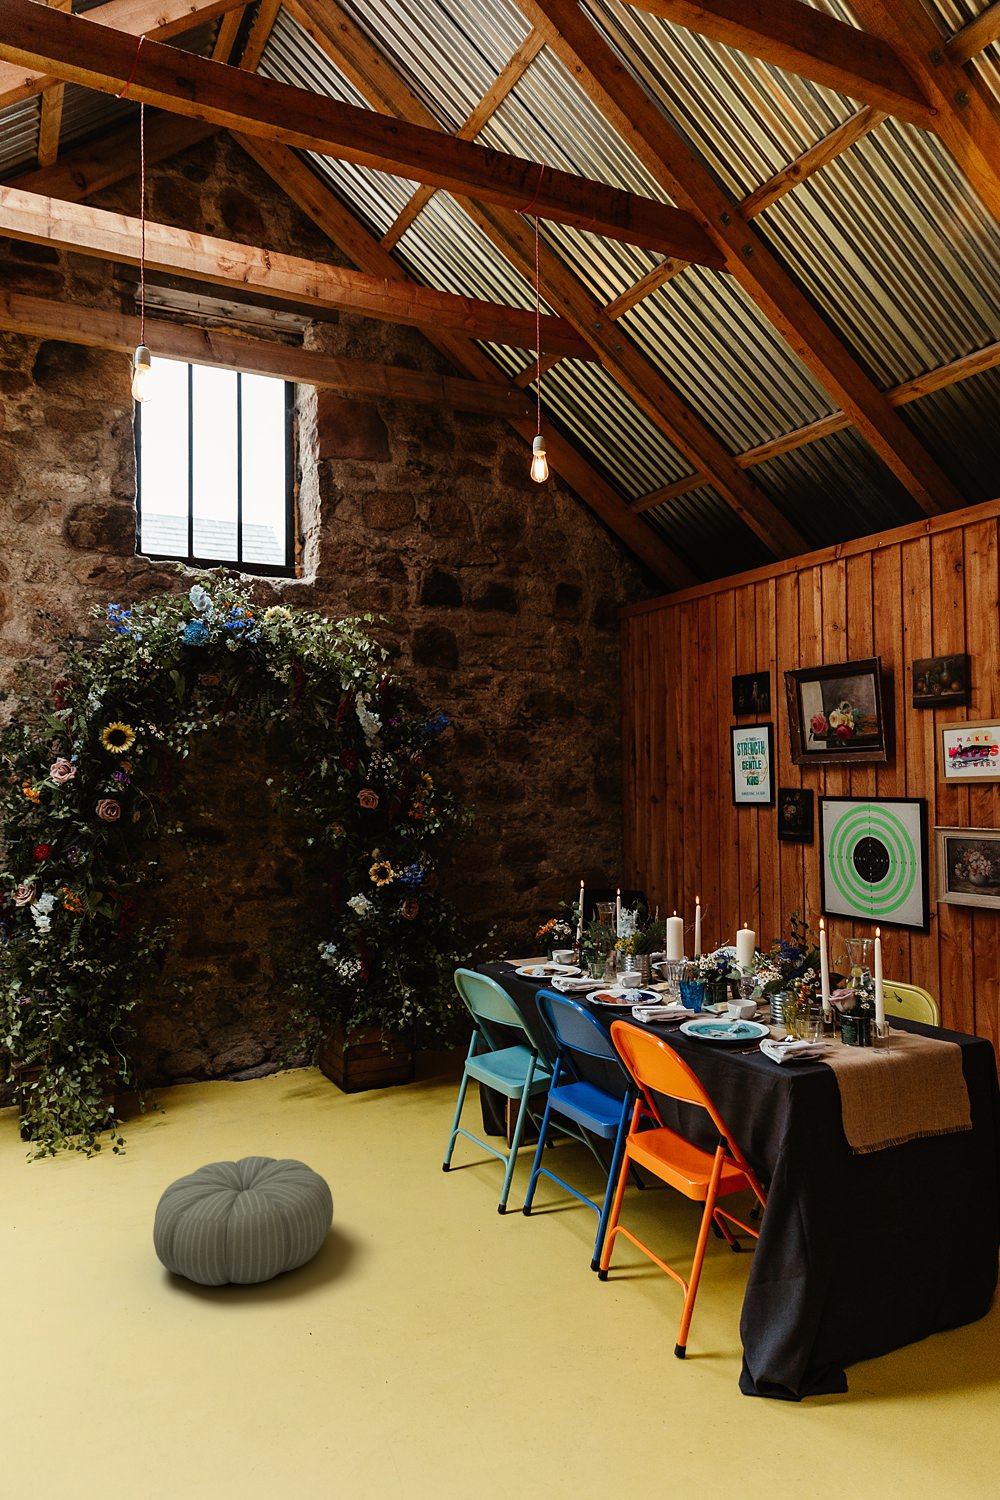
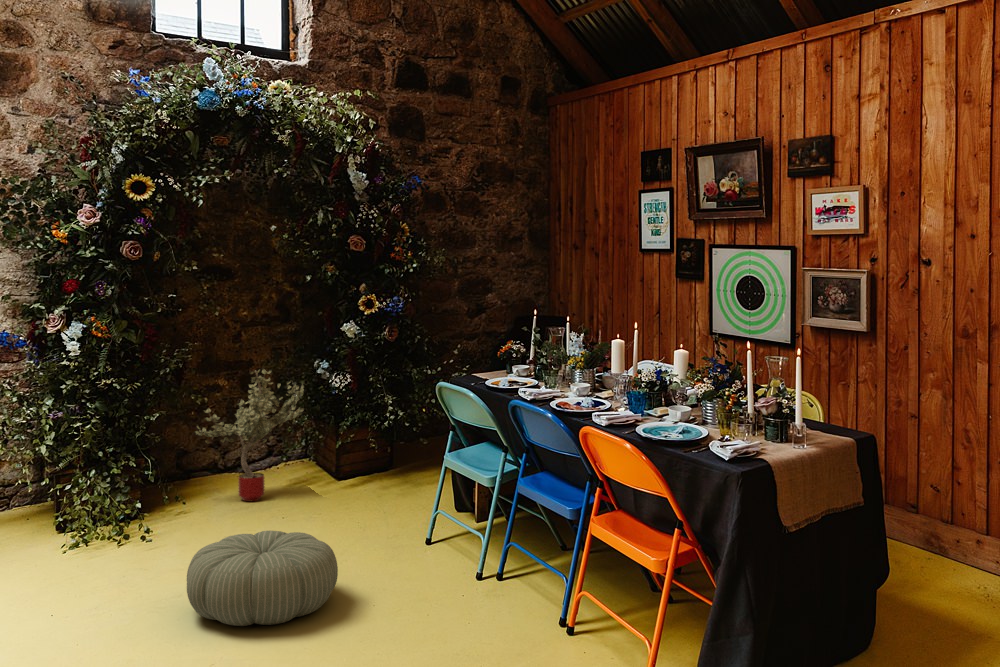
potted tree: none [180,936,311,1097] -> present [195,369,304,502]

